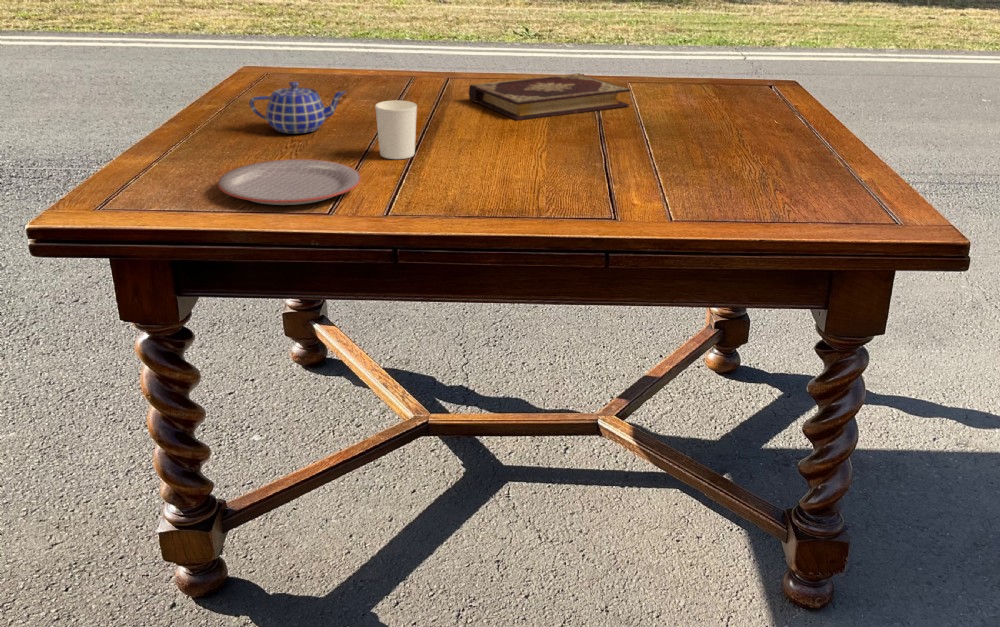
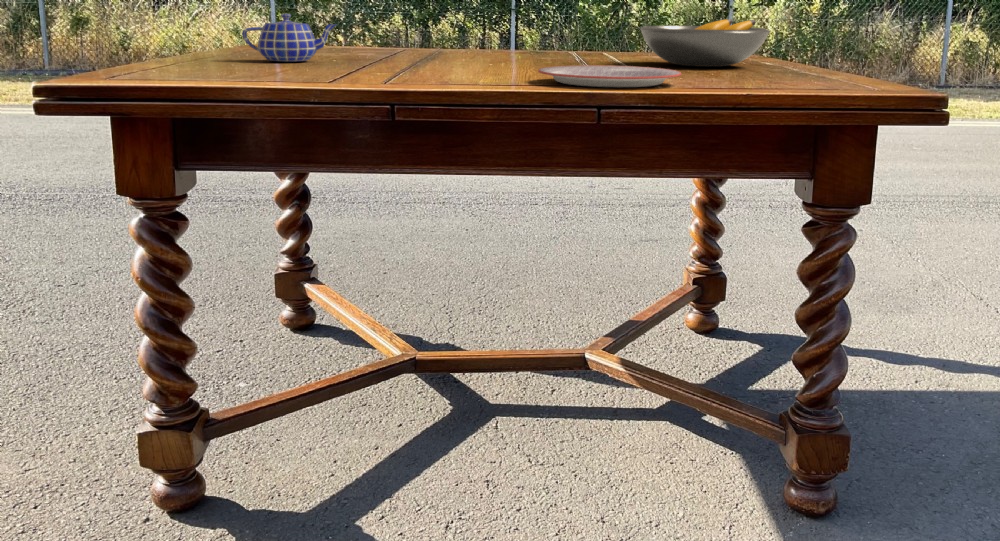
book: present [469,73,630,120] -> none [454,38,608,61]
fruit bowl: none [662,82,798,138] -> present [640,19,770,67]
candle holder: present [375,100,417,159] -> none [364,17,405,69]
plate: present [218,159,361,205] -> present [538,65,681,87]

